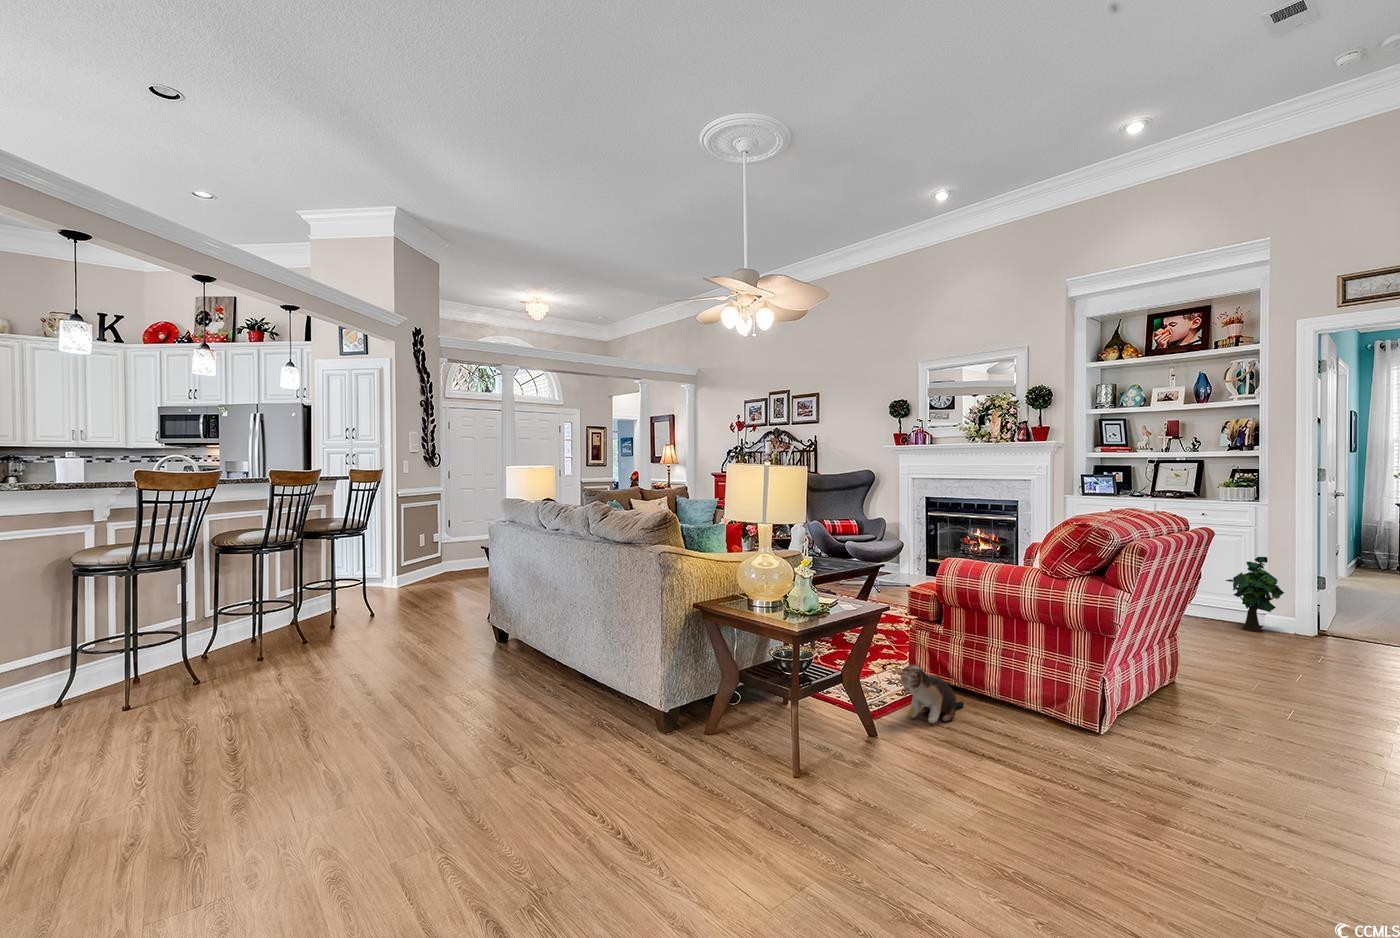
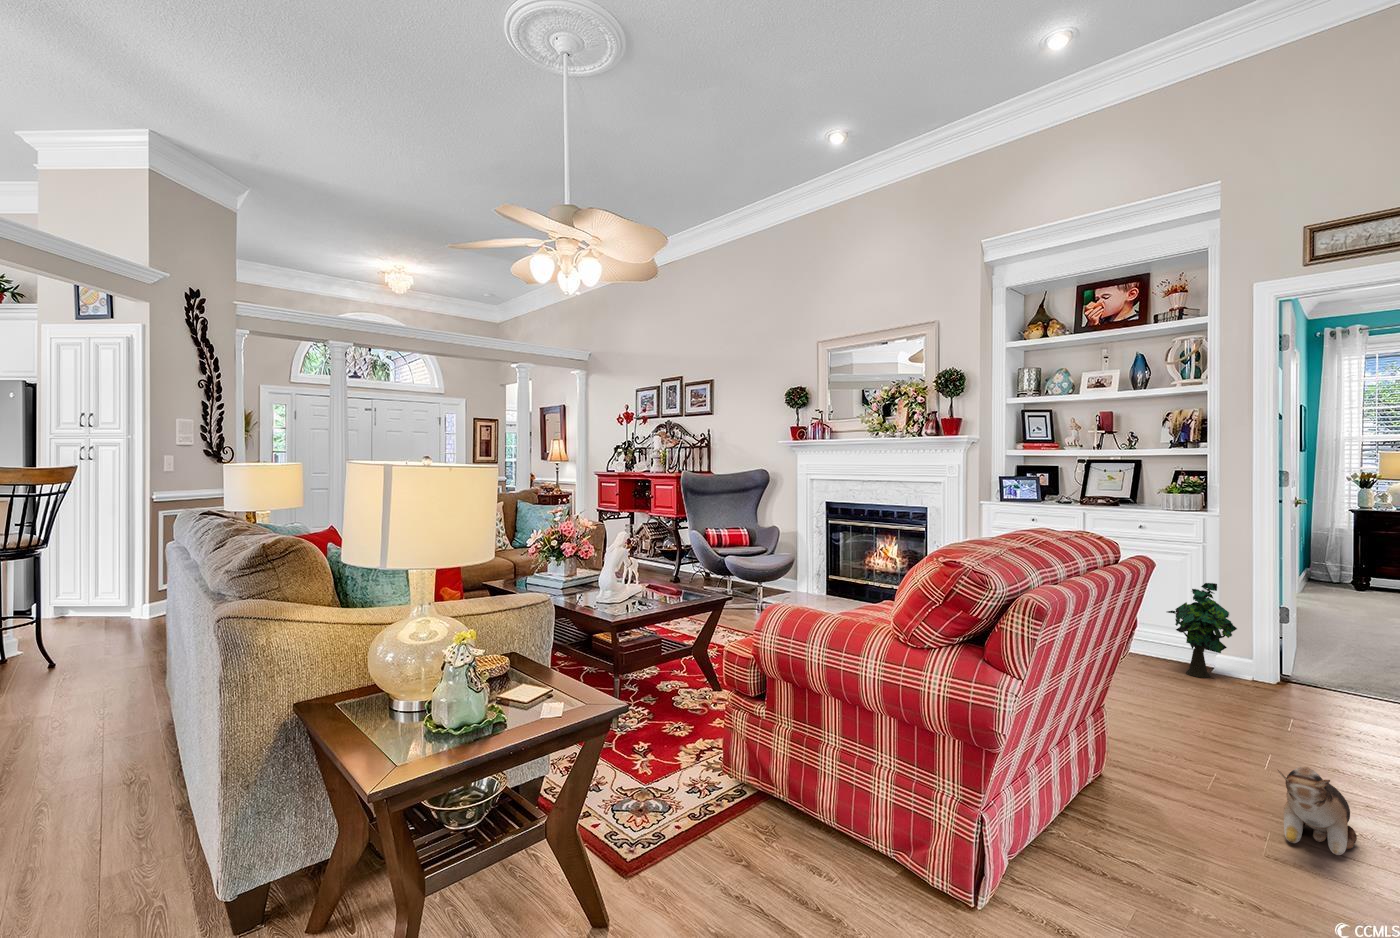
plush toy: present [894,665,964,723] -> present [1277,767,1357,855]

